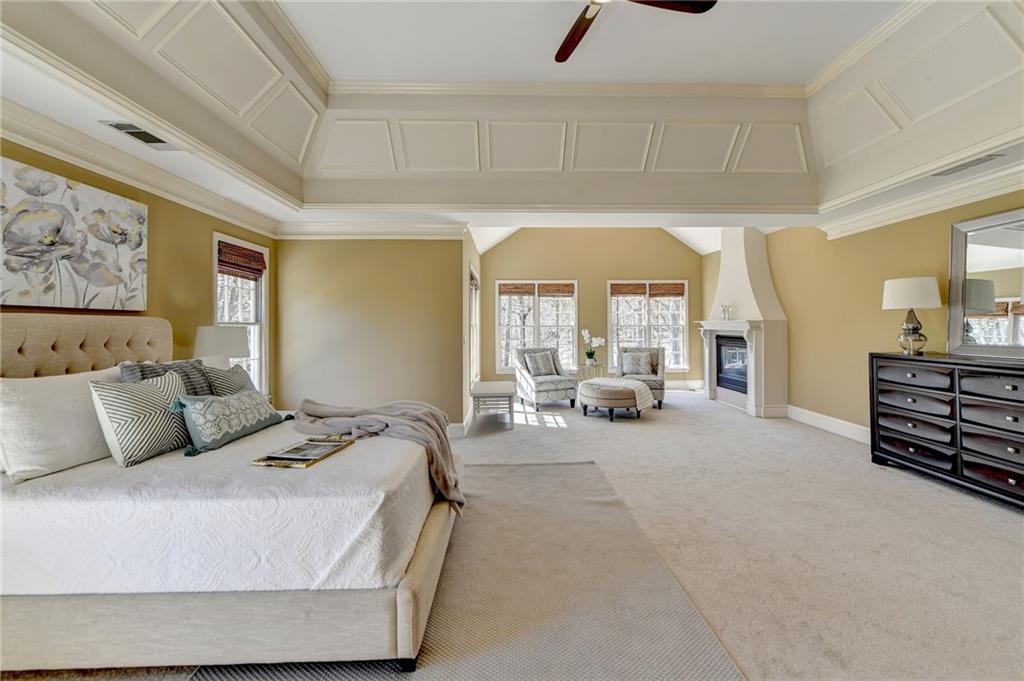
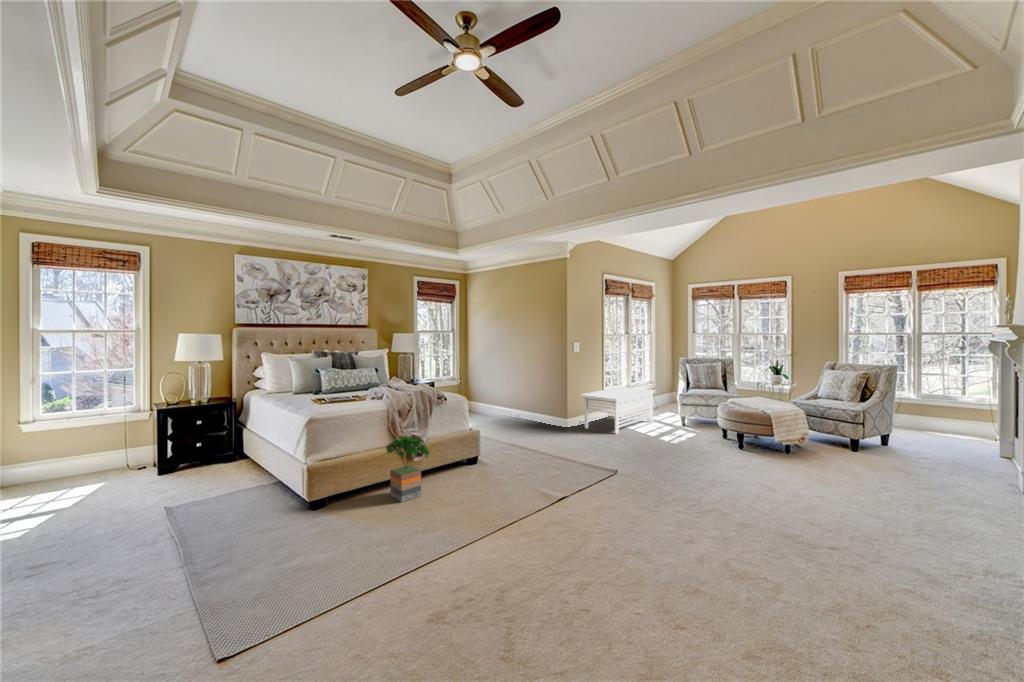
potted tree: none [468,473,532,576] -> present [386,436,430,502]

